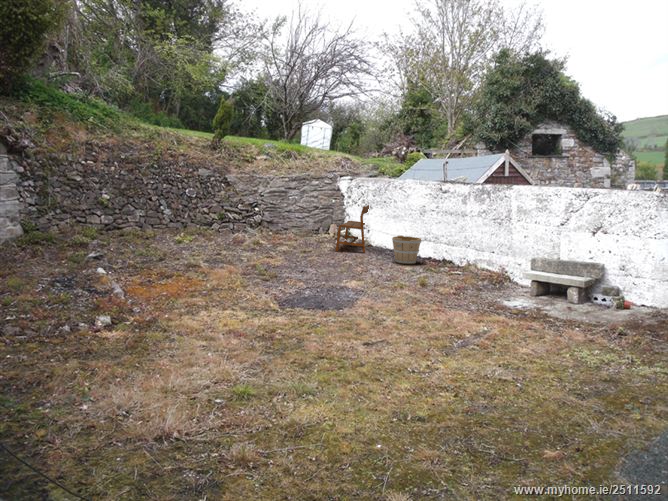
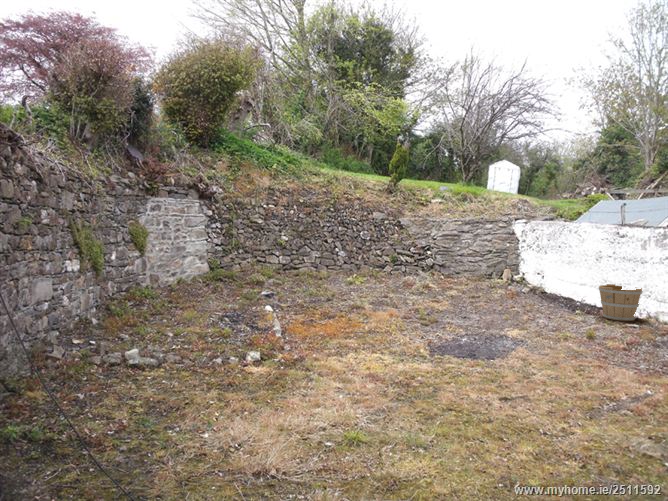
bench: present [336,205,370,253] -> none [522,246,569,305]

